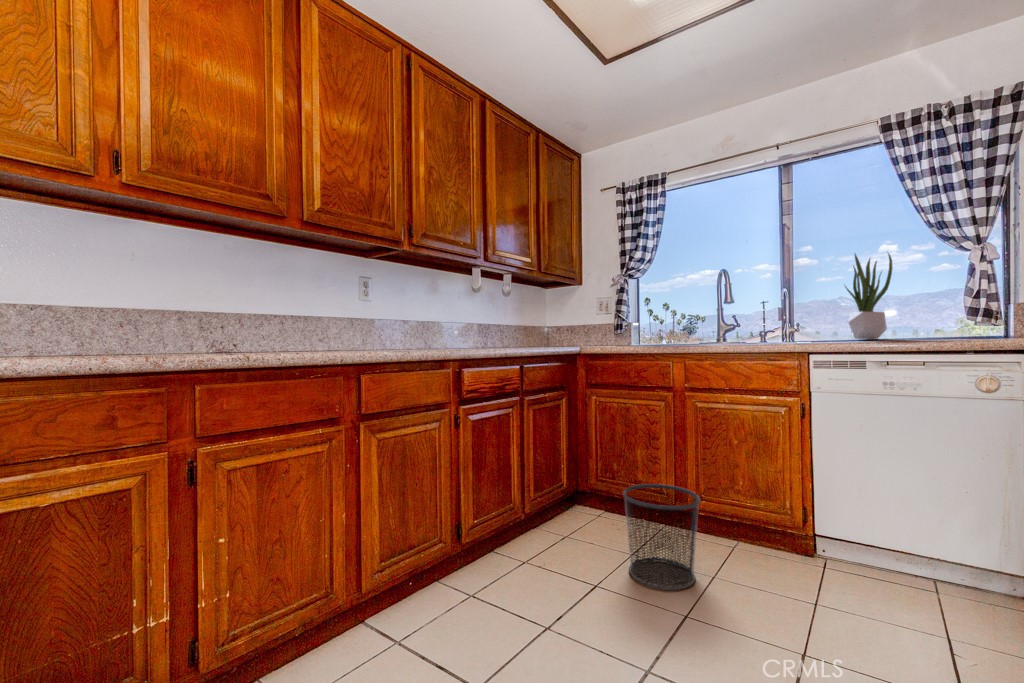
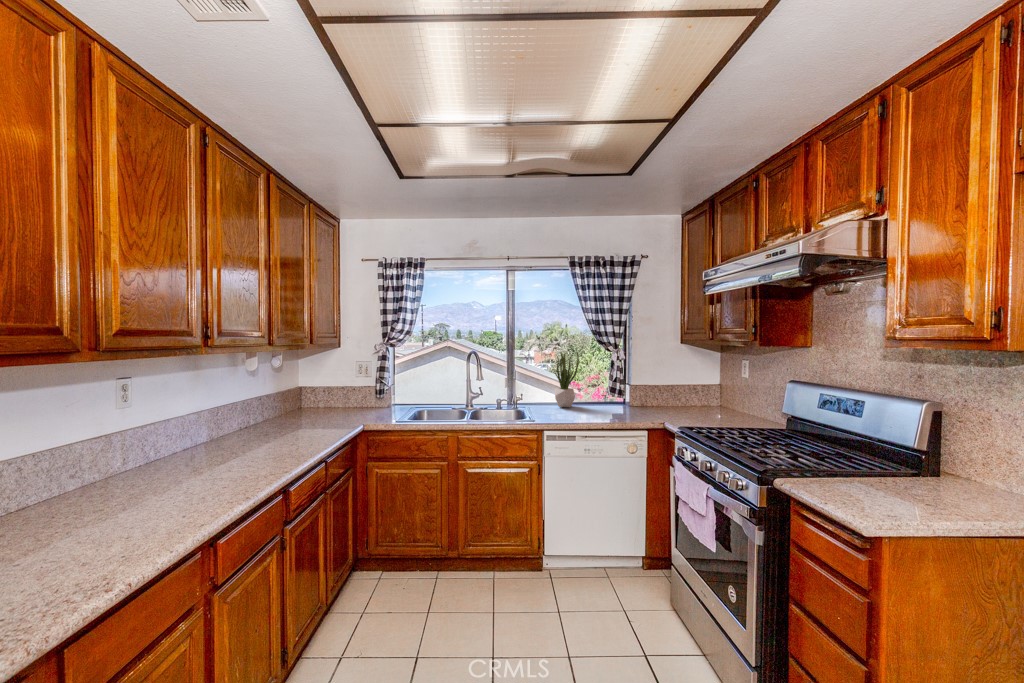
waste bin: present [623,484,701,590] -> none [431,546,492,639]

